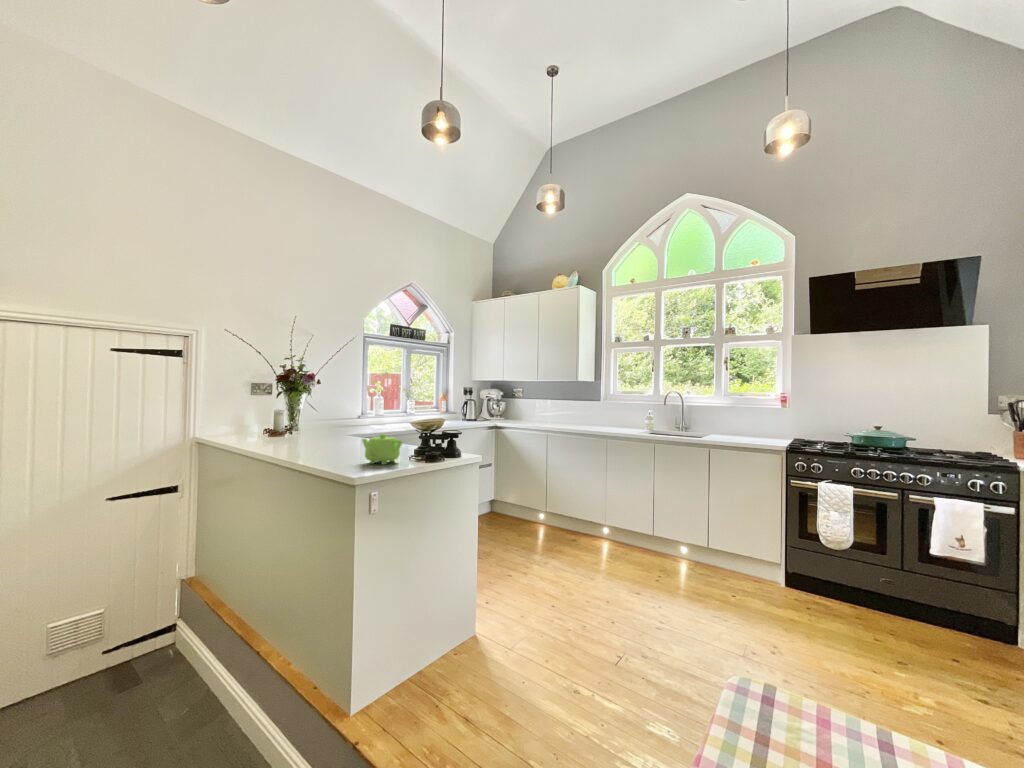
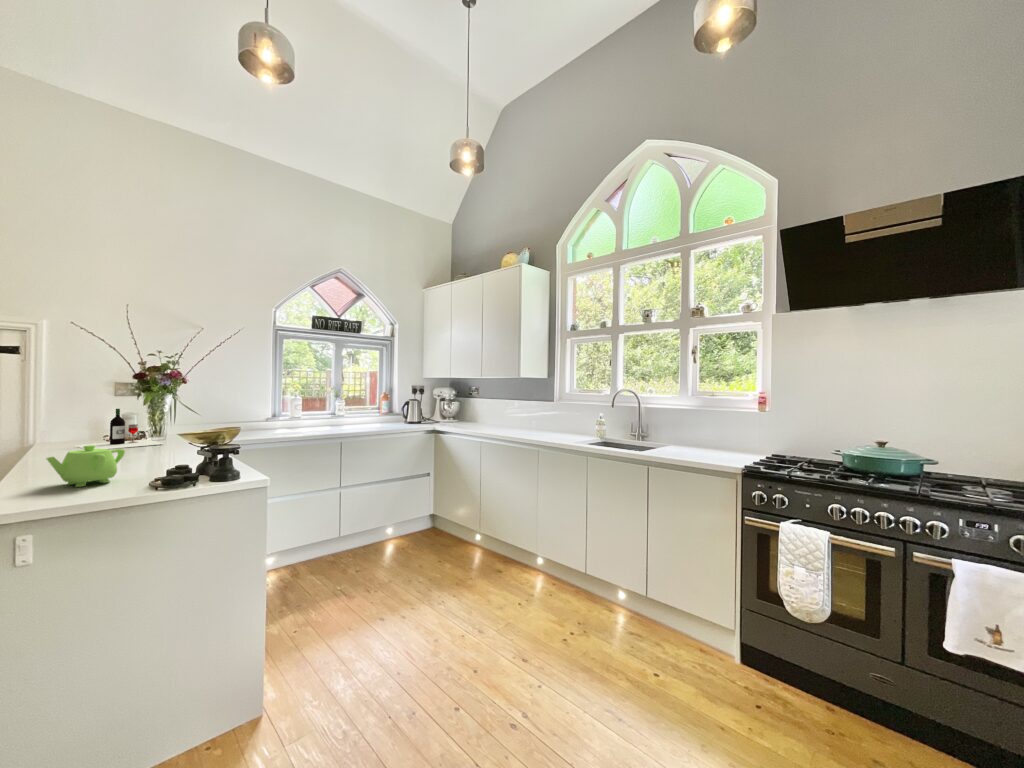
wine bottle: none [251,408,326,444] -> present [75,409,163,449]

